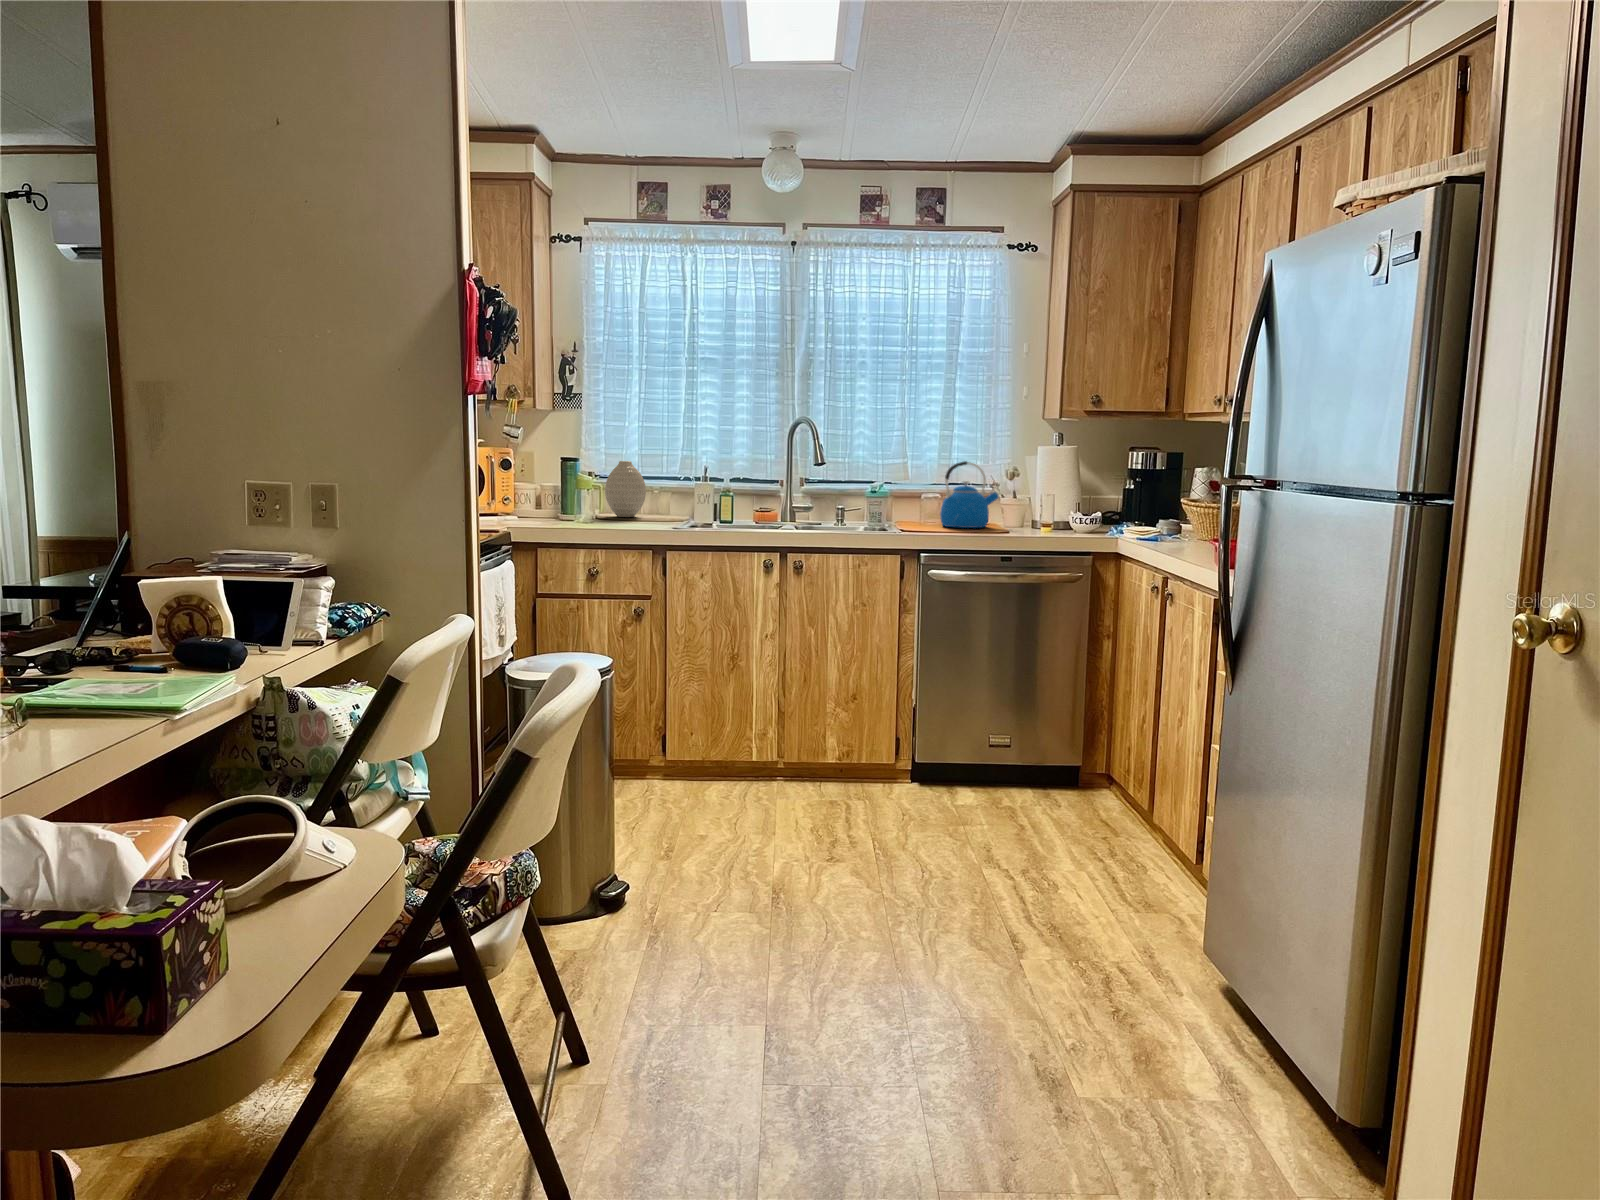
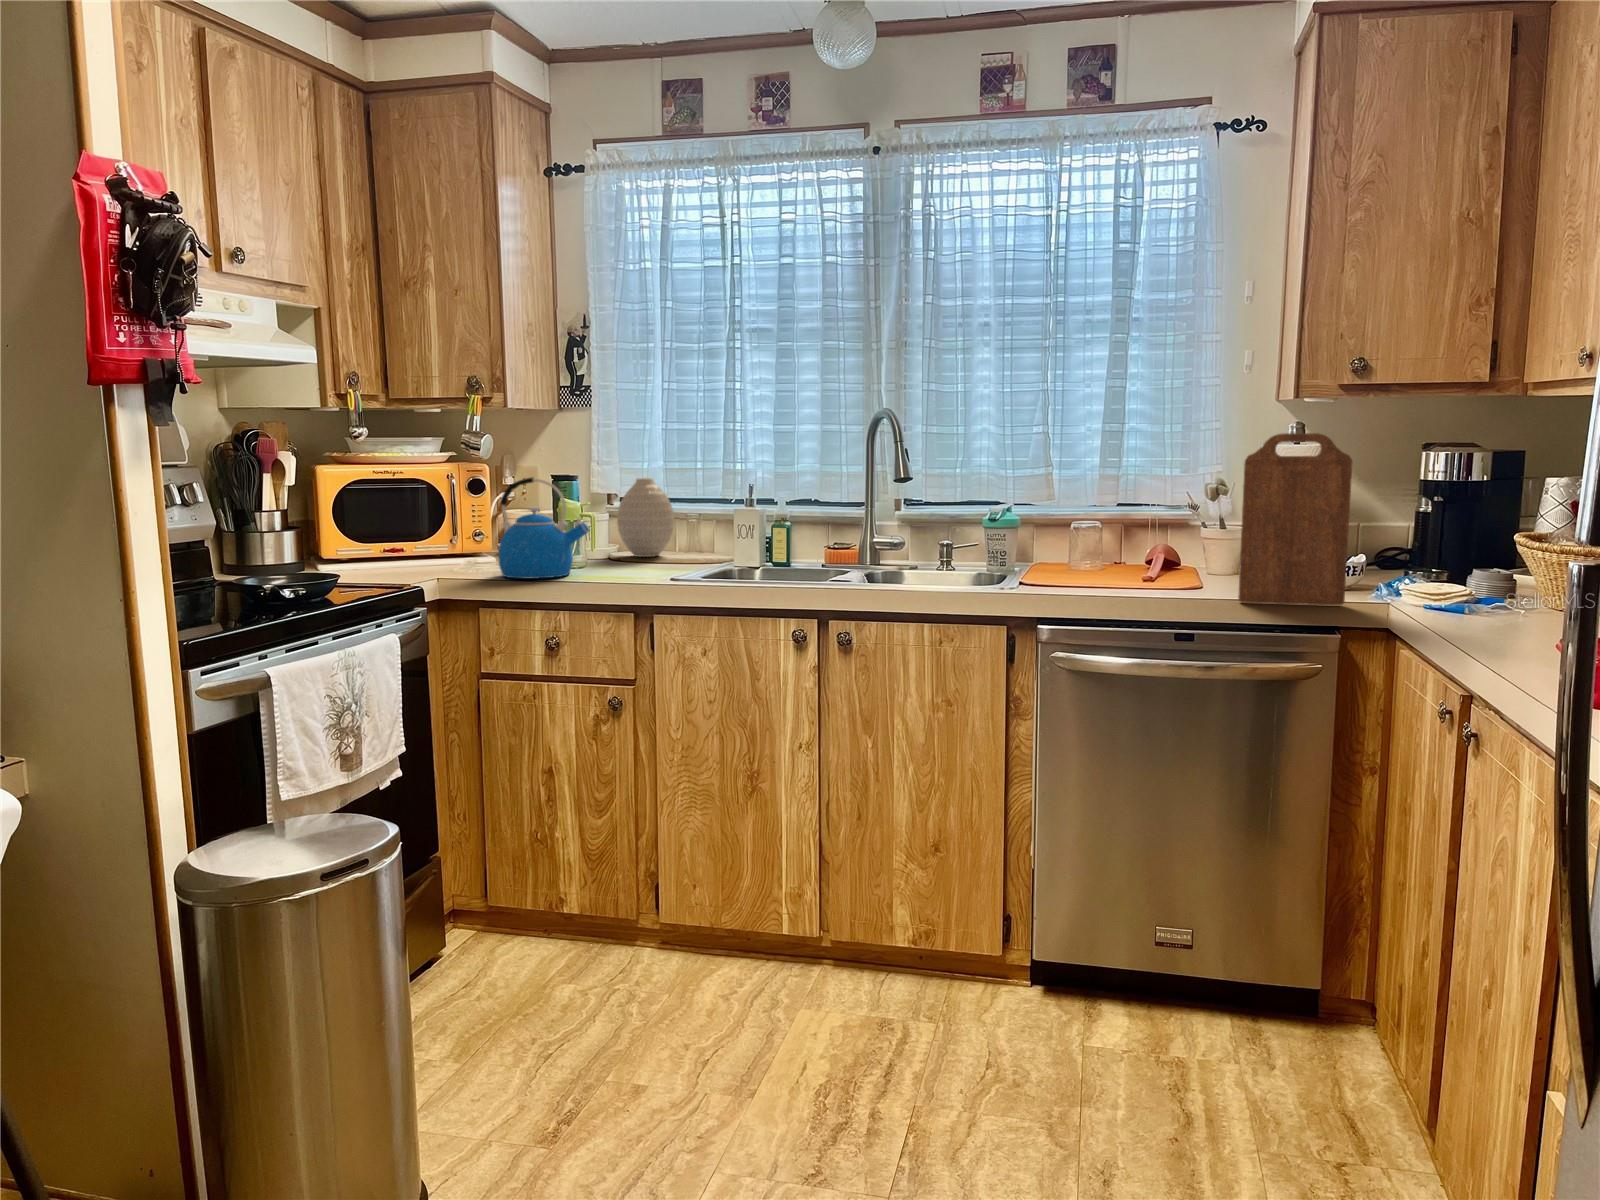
cutting board: none [1036,438,1099,539] -> present [1238,433,1352,605]
kettle: present [940,461,999,528] -> present [498,477,589,579]

